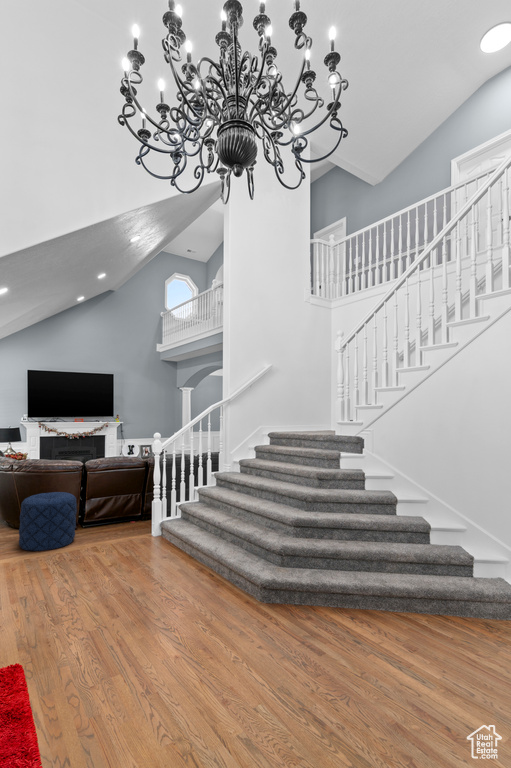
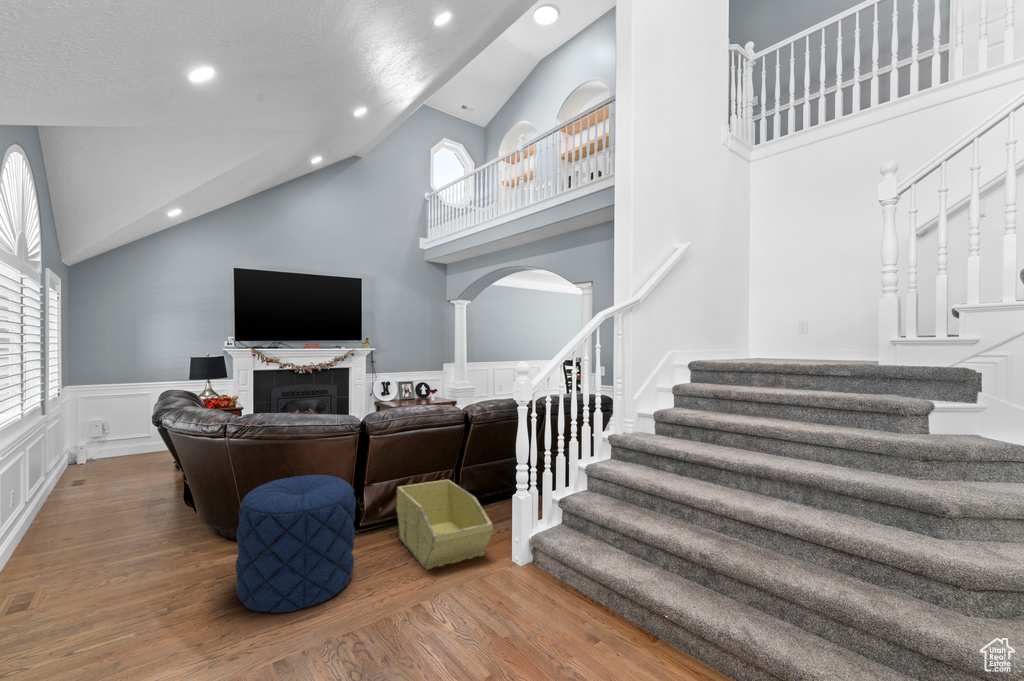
storage bin: none [104,499,147,539] -> present [396,479,493,570]

